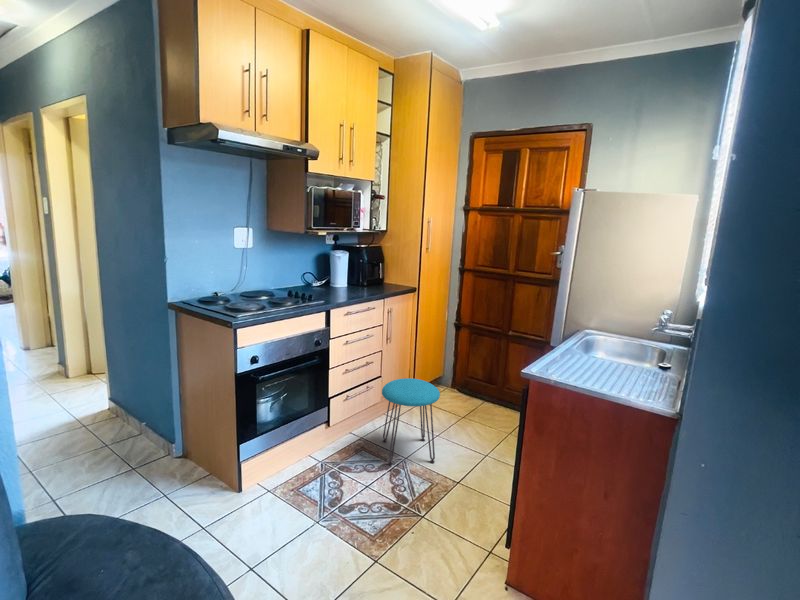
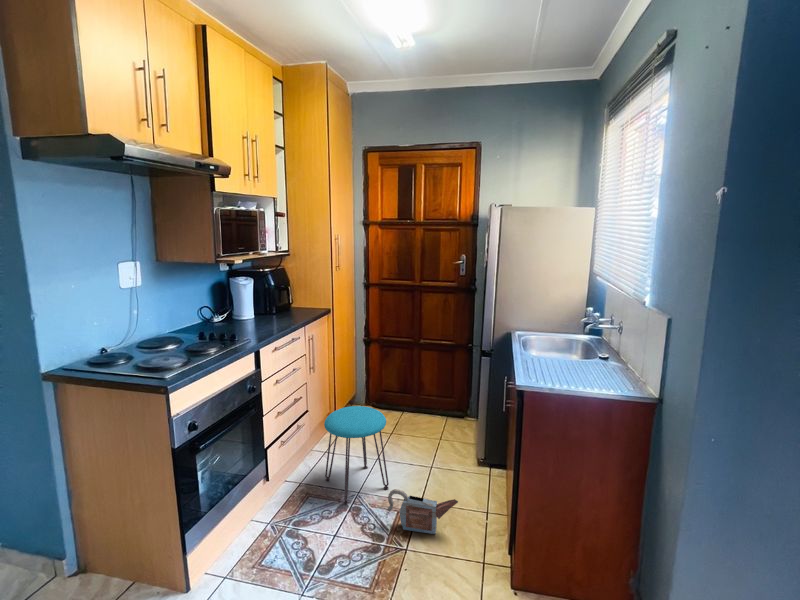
watering can: none [418,460,482,514] -> present [387,489,458,534]

